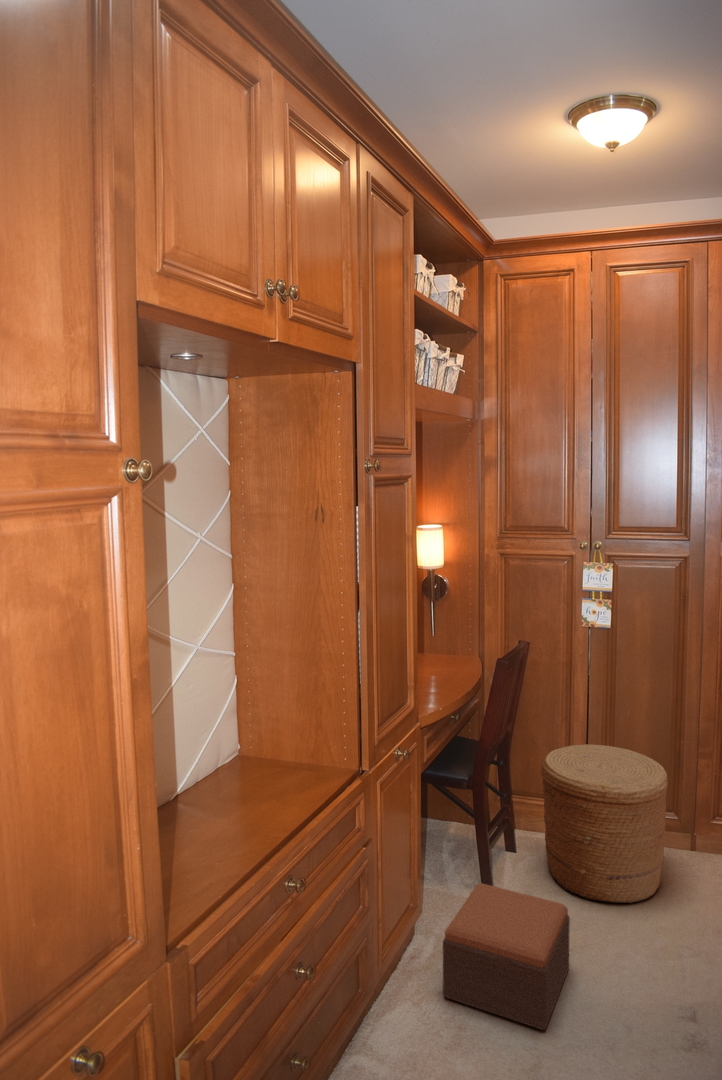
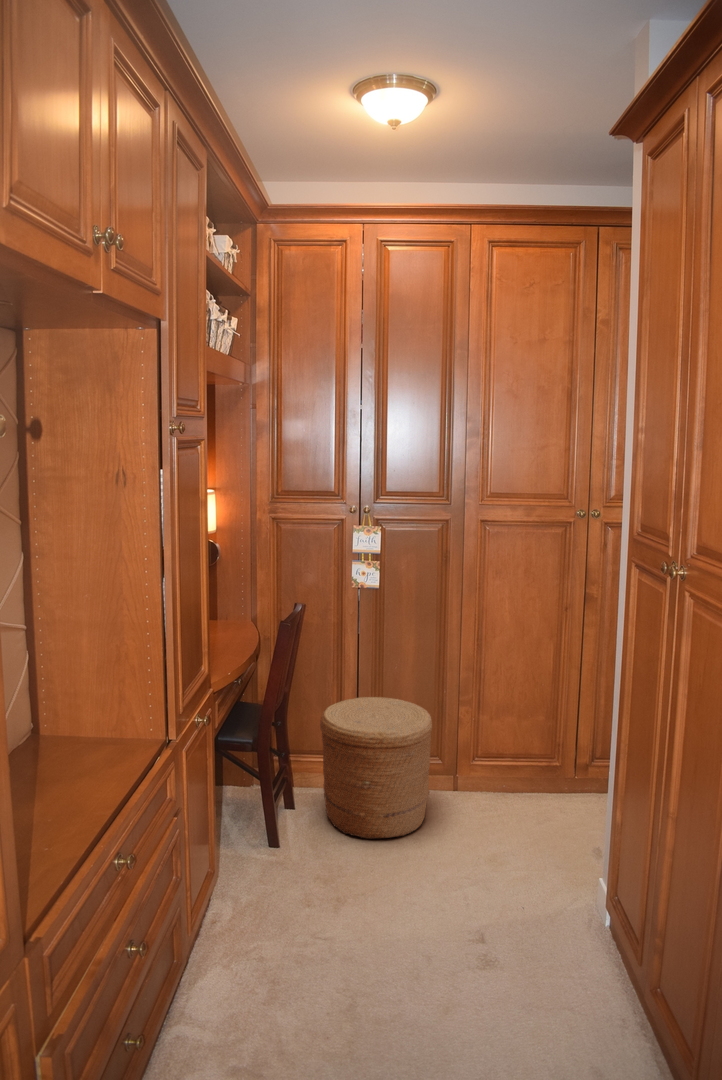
footstool: present [443,883,570,1030] -> none [248,839,360,960]

